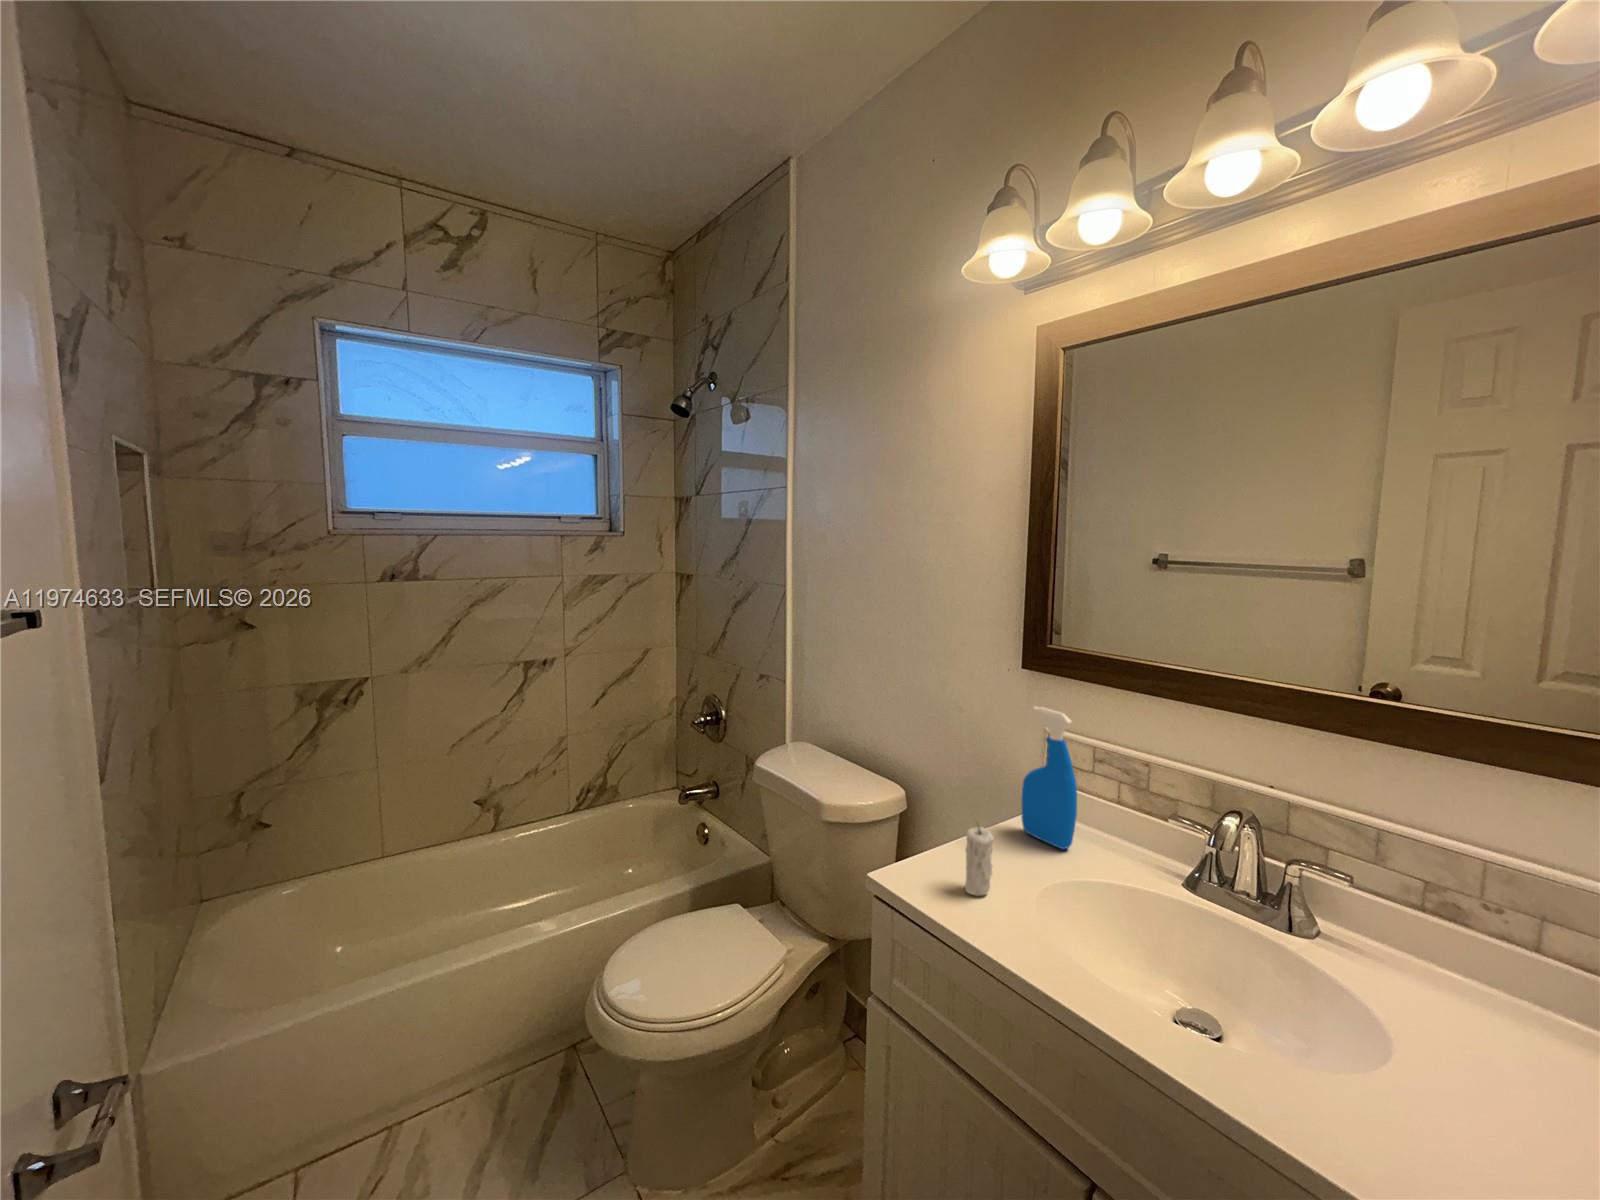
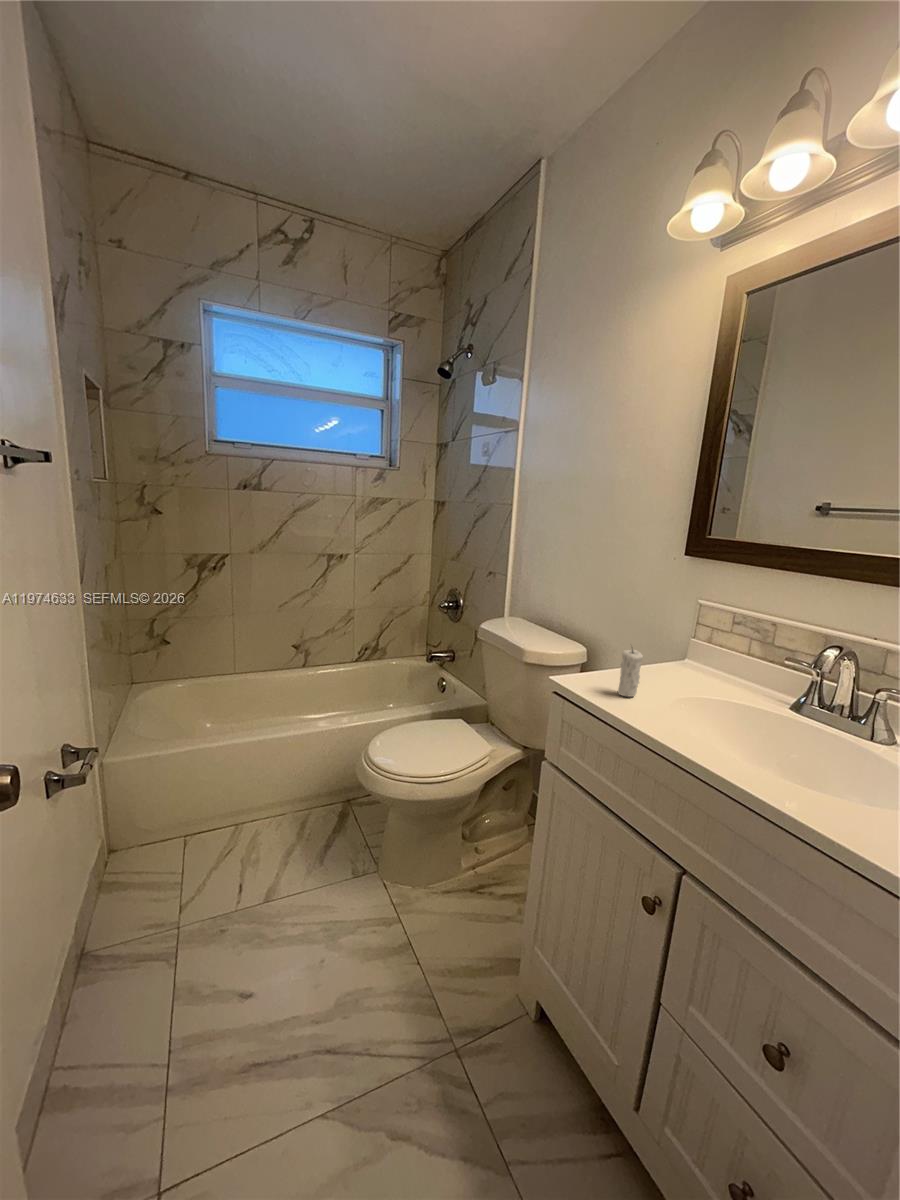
spray bottle: present [1021,706,1077,849] -> none [669,576,717,682]

